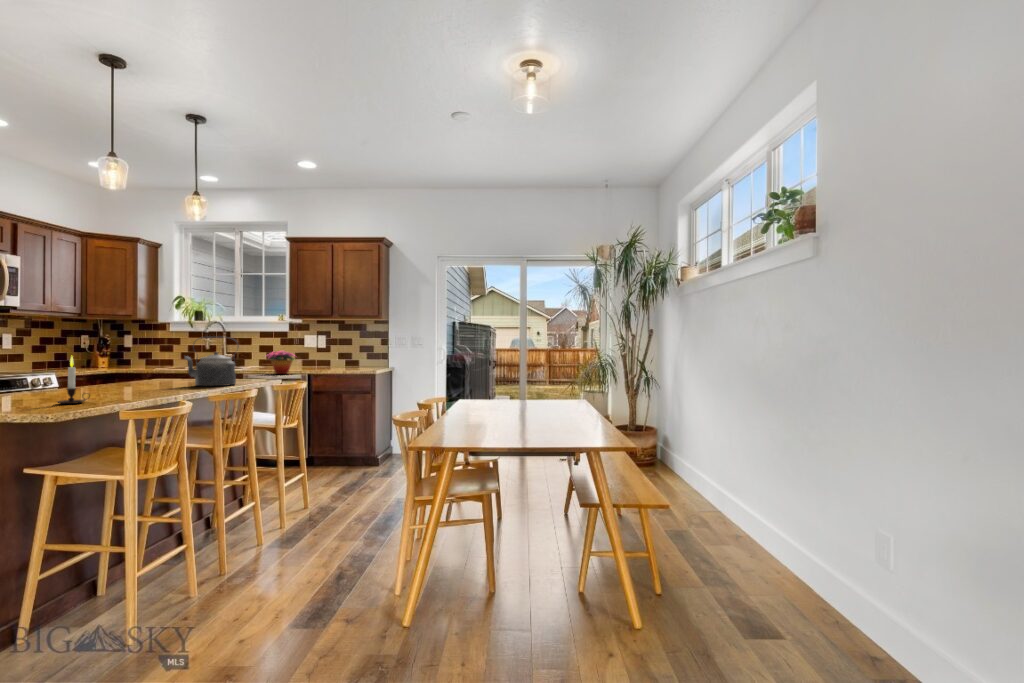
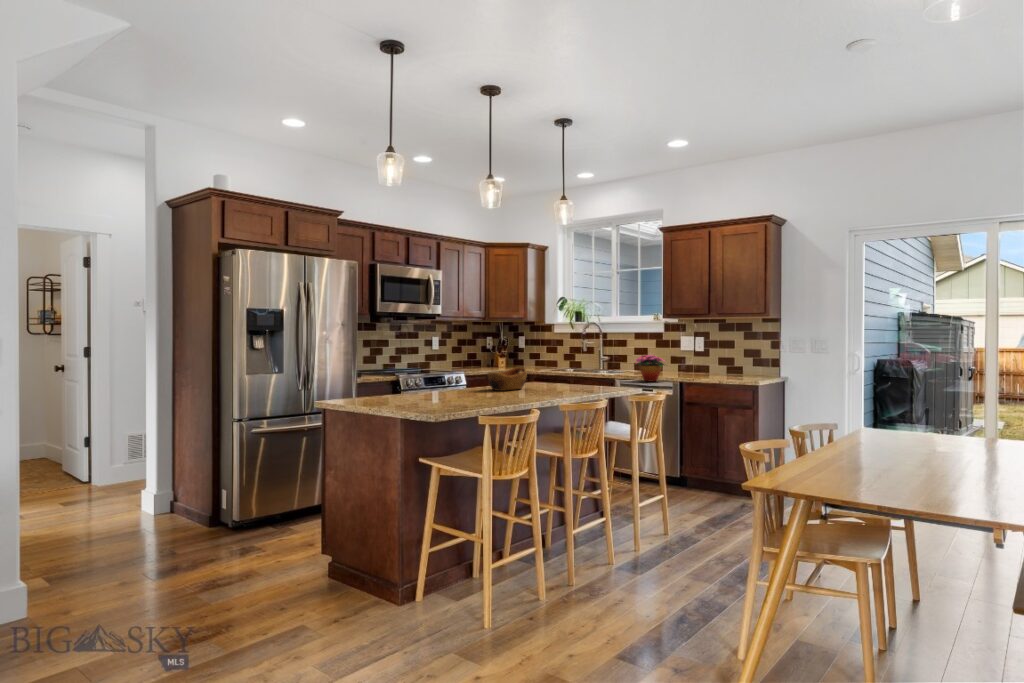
kettle: present [185,336,236,386] -> none [547,343,595,394]
candle: present [58,357,90,404] -> none [444,364,467,406]
wooden bowl: none [104,363,156,387] -> present [488,368,527,391]

